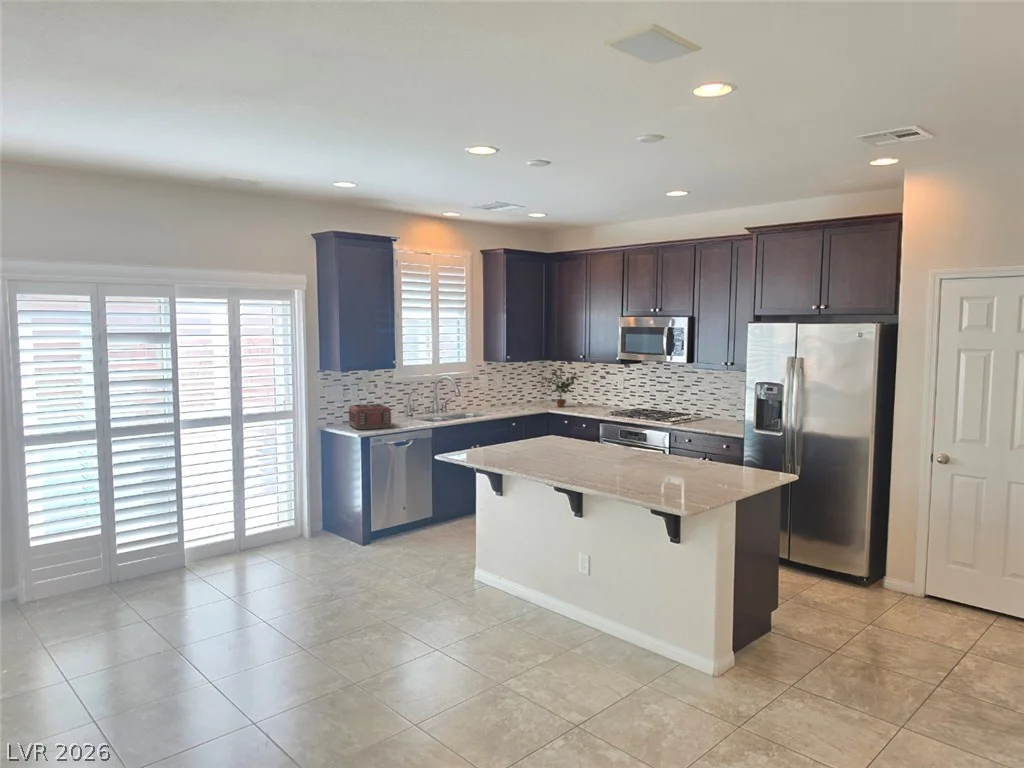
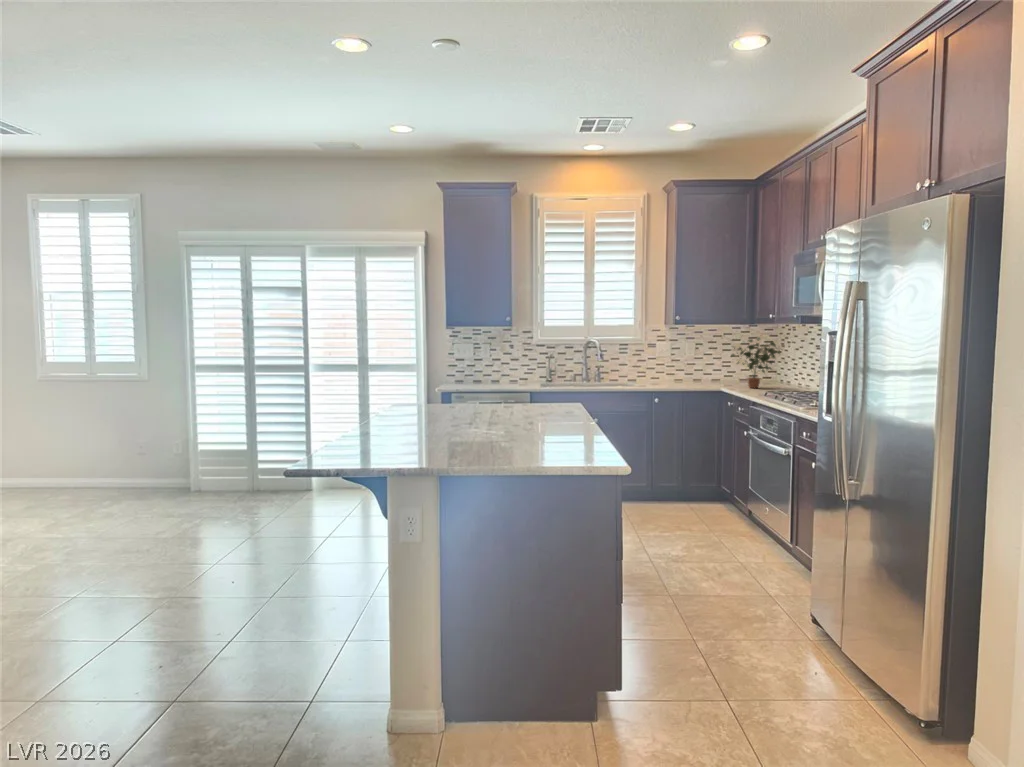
toaster: present [348,404,392,430] -> none [458,363,507,389]

